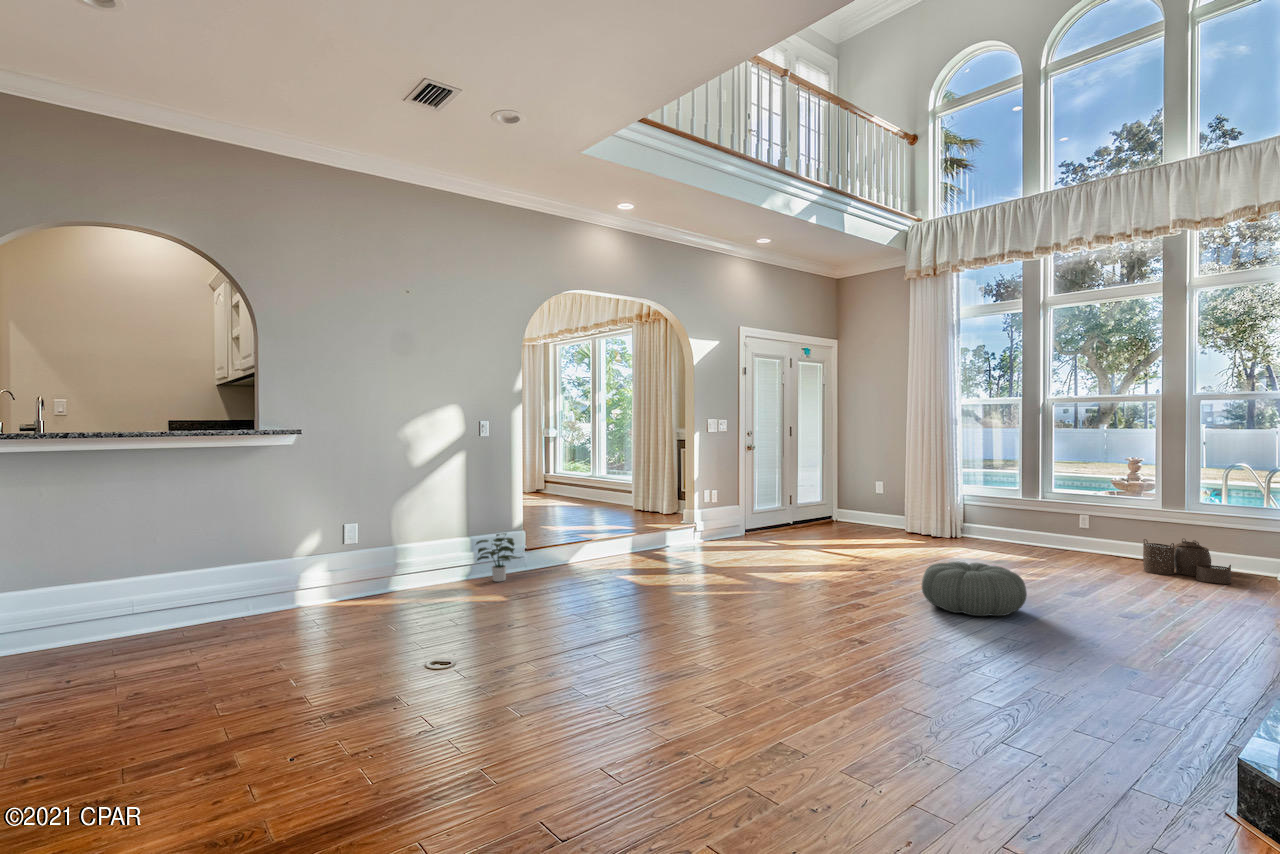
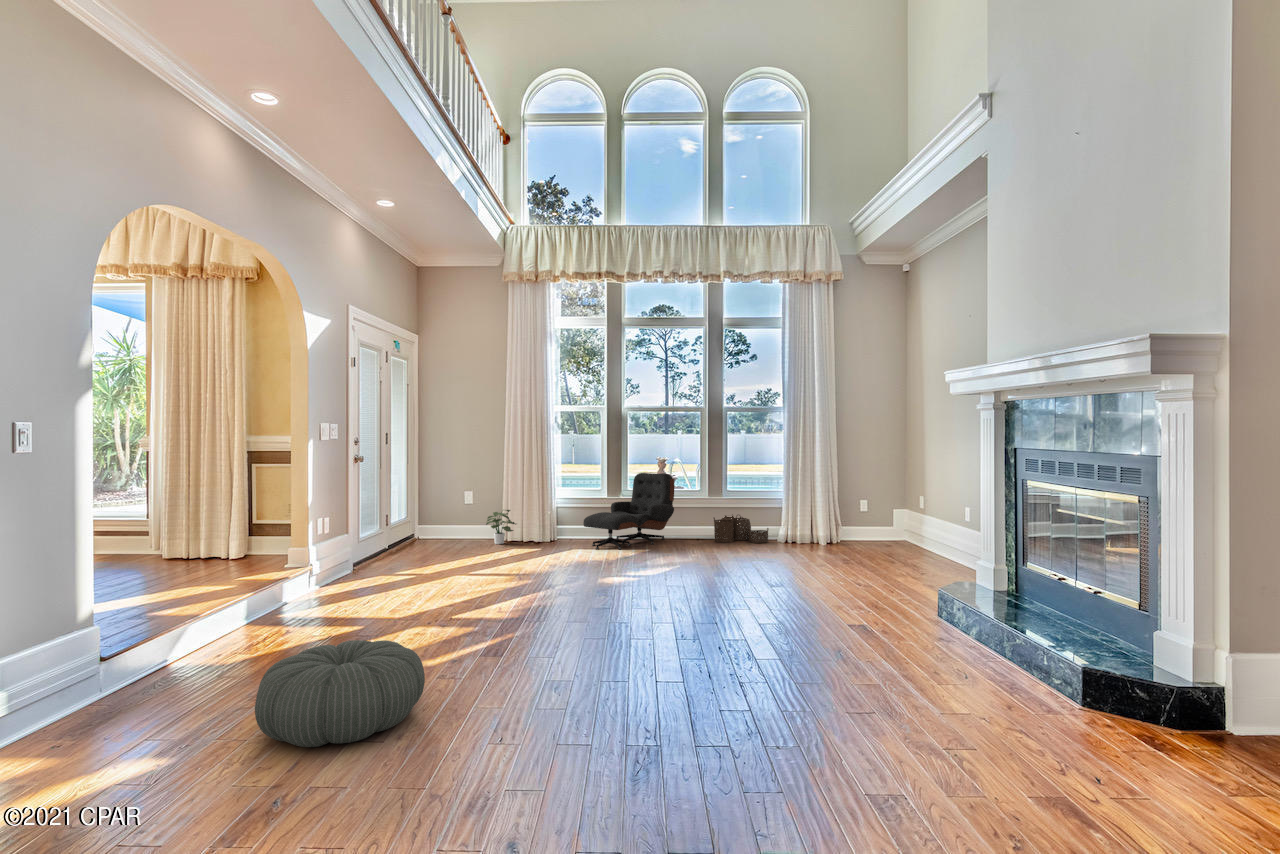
lounge chair: none [967,477,1095,559] -> present [583,473,674,549]
potted plant: present [476,533,517,582] -> present [486,510,516,544]
pouf: present [922,561,1027,616] -> present [255,640,425,747]

